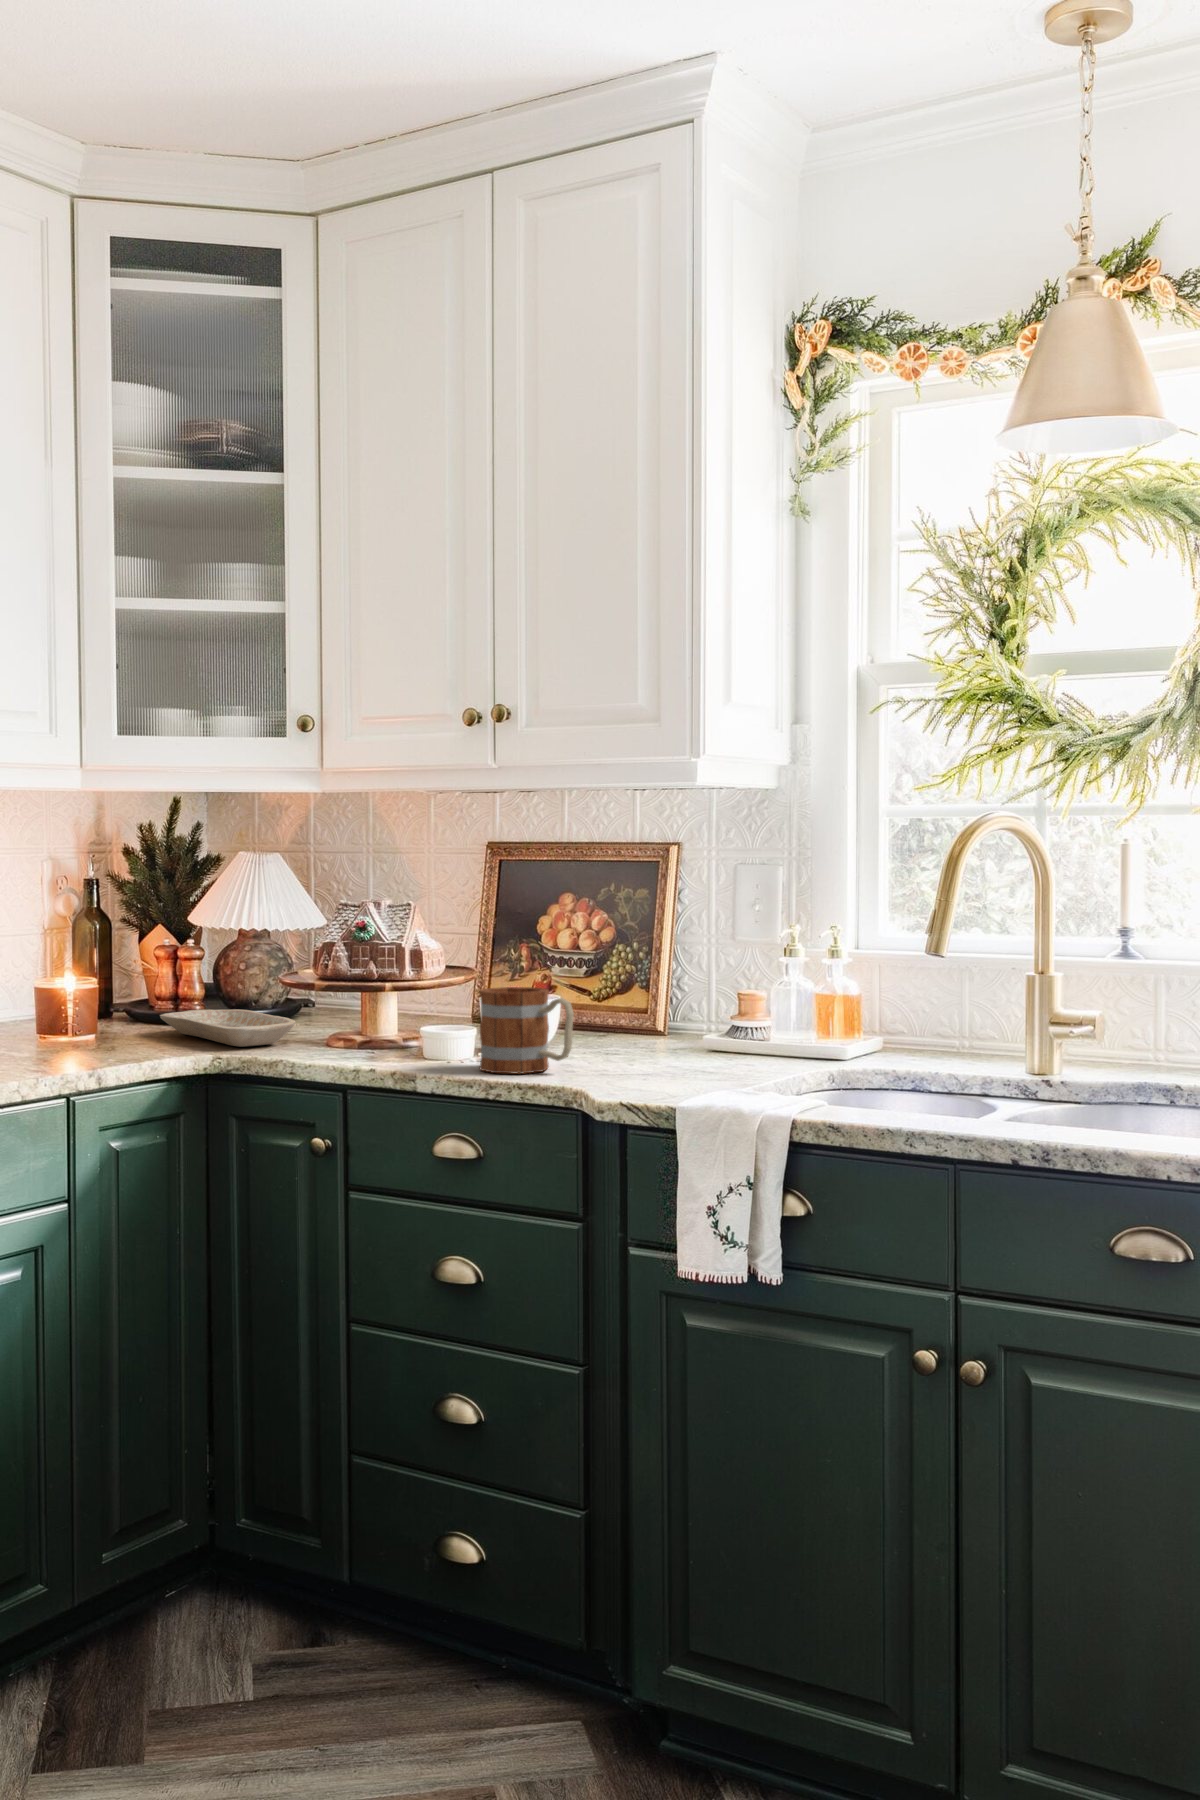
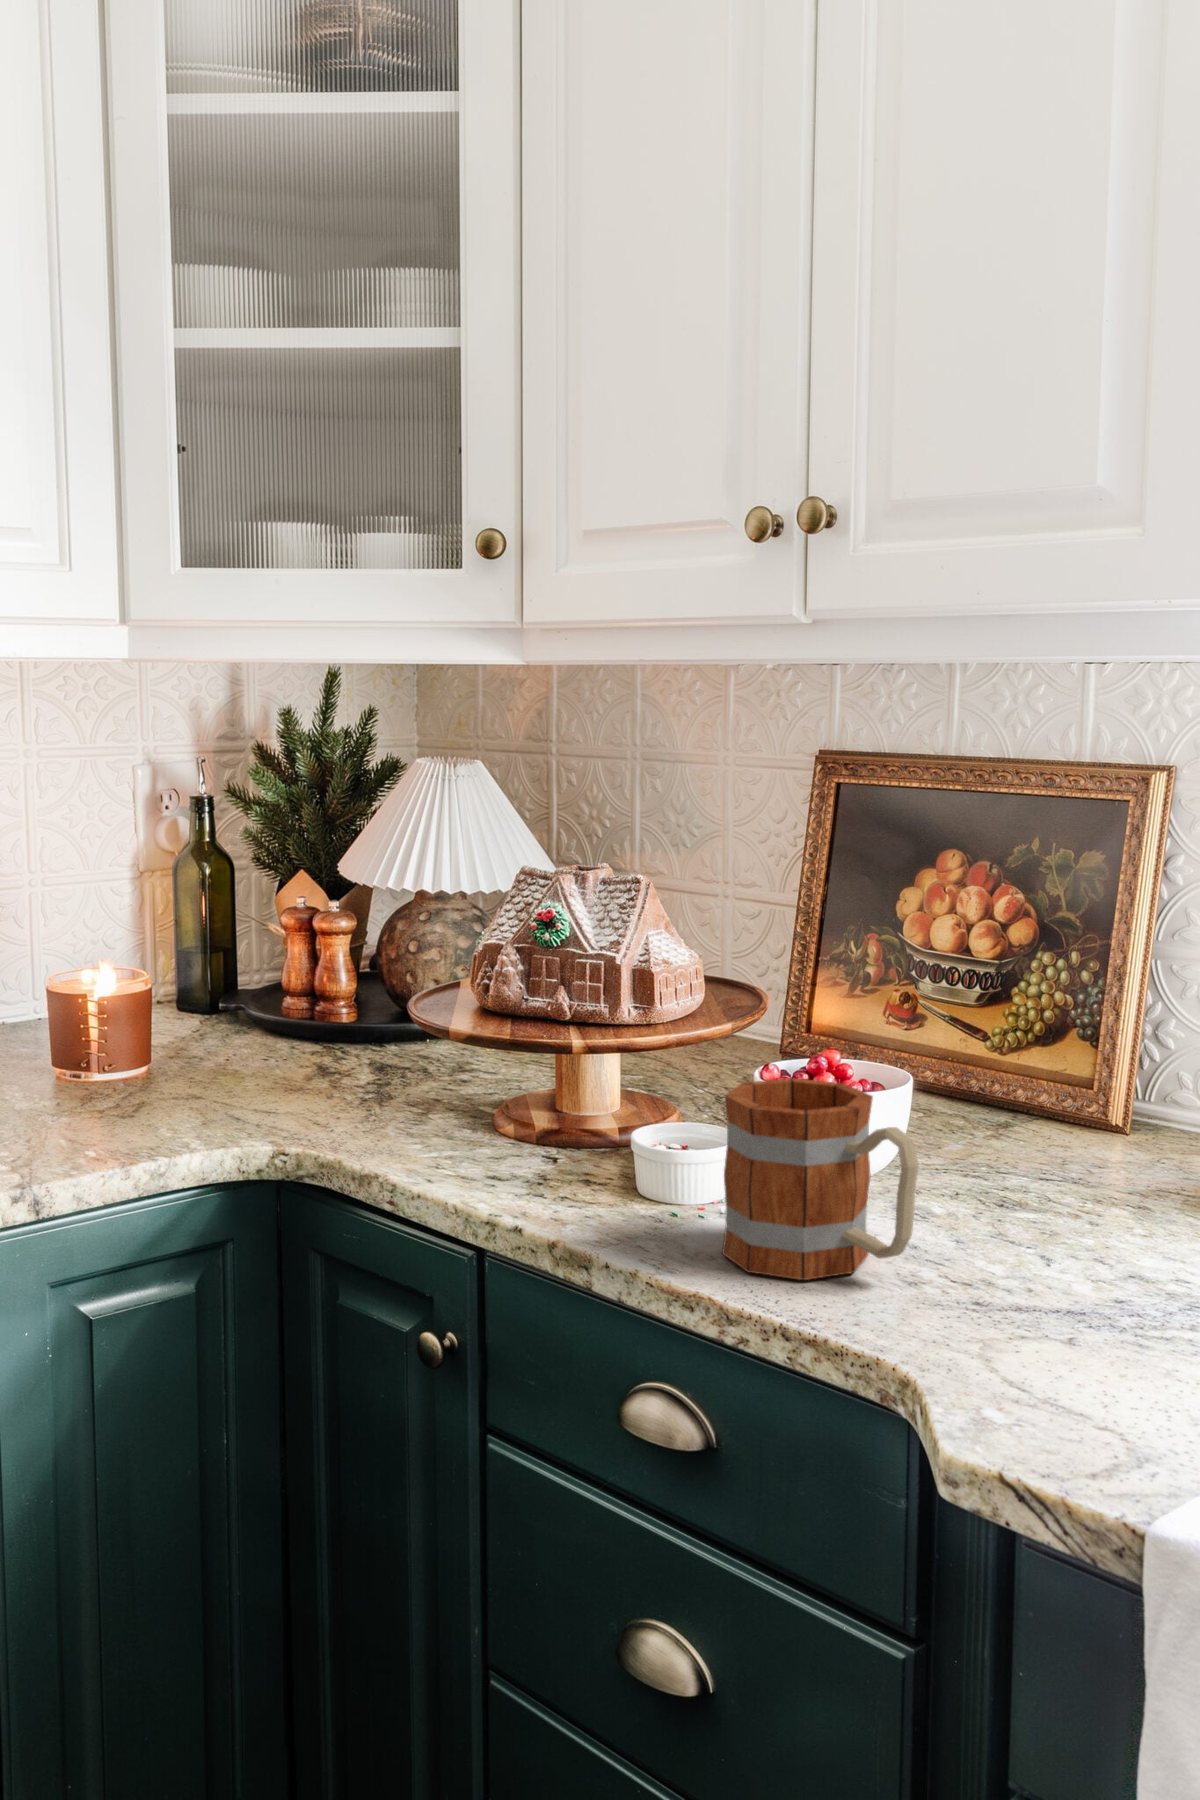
tray: present [160,1009,296,1047] -> none [250,1025,442,1122]

